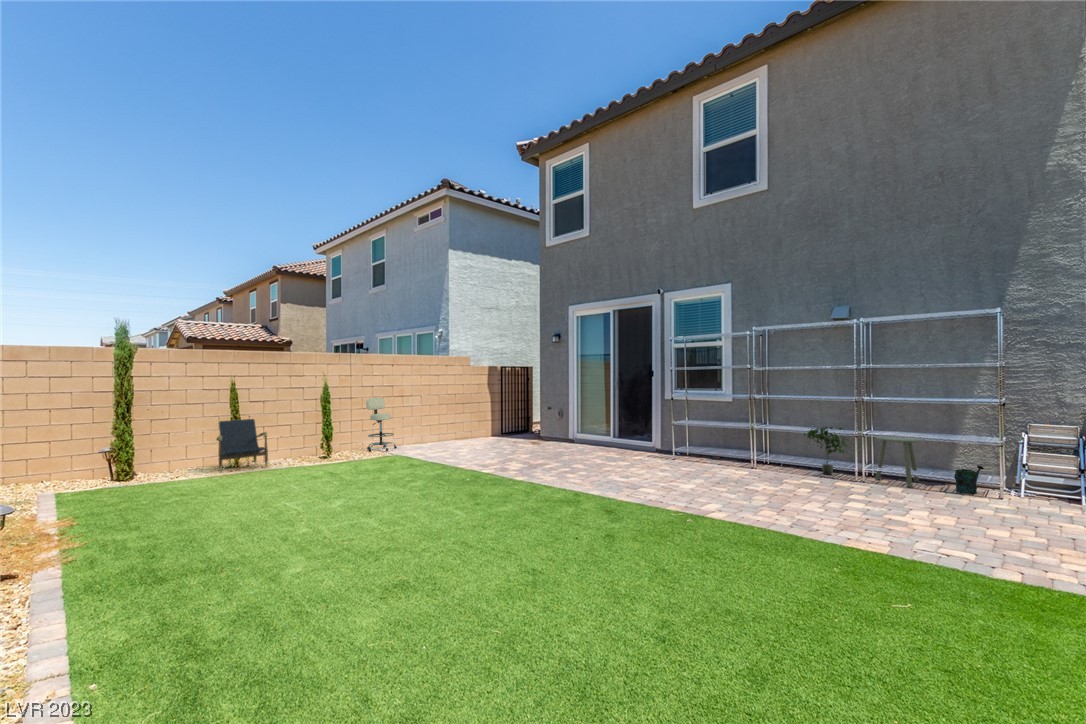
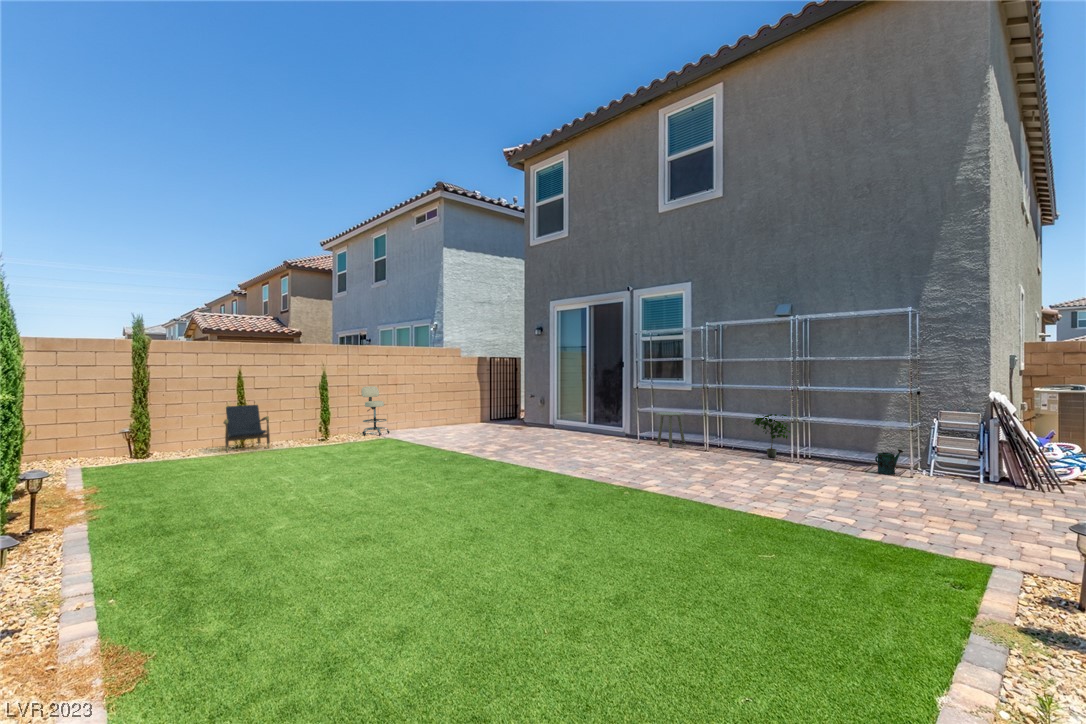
side table: present [875,436,923,487] -> present [656,412,685,448]

